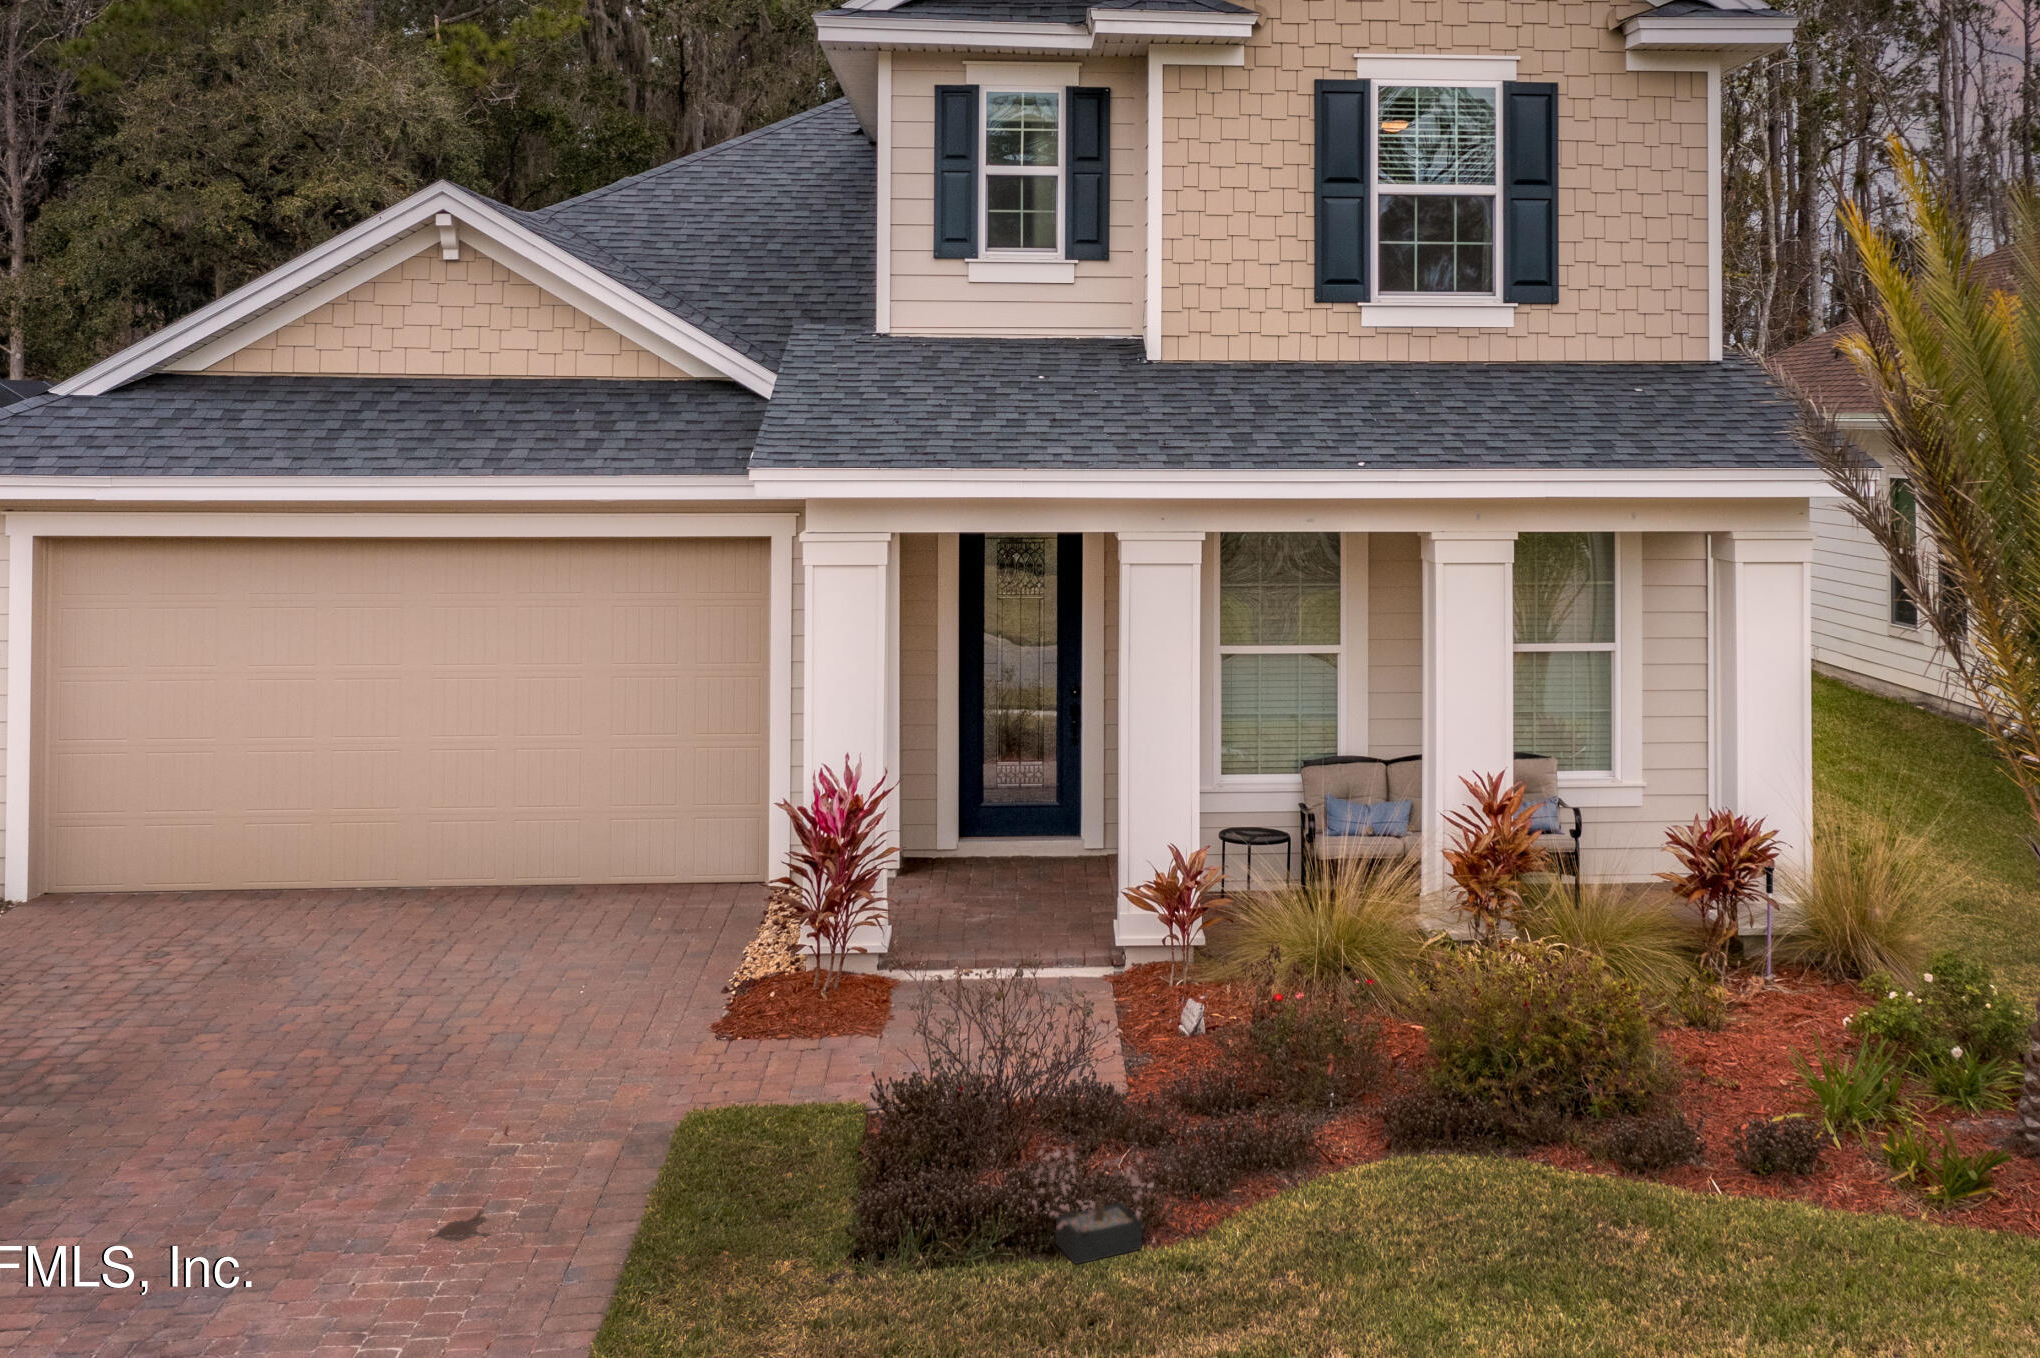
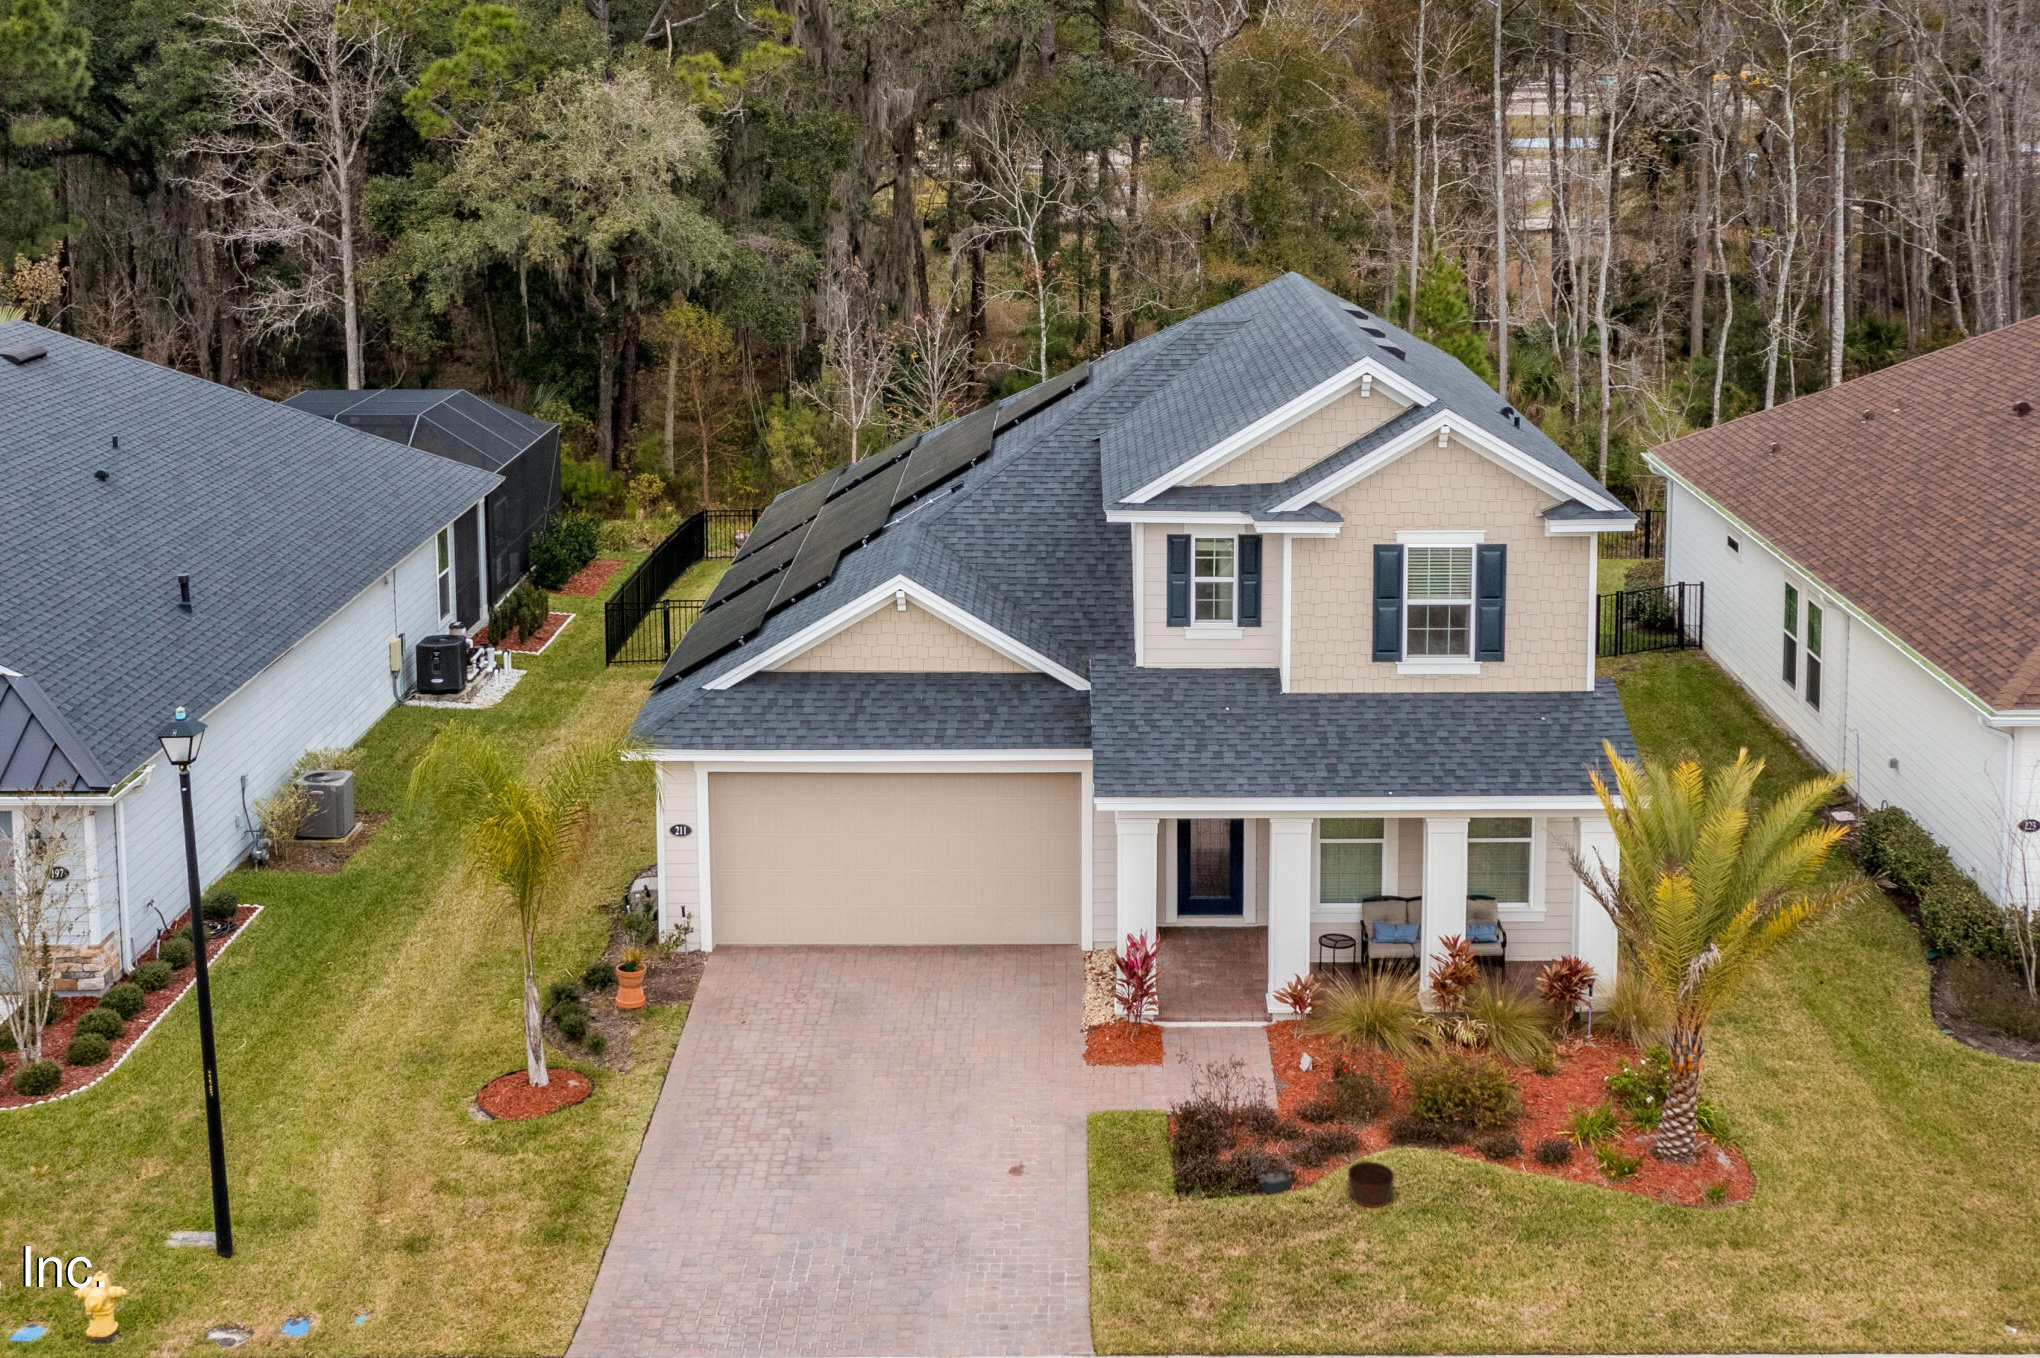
basket: none [1296,1164,1422,1284] -> present [1348,1161,1394,1208]

